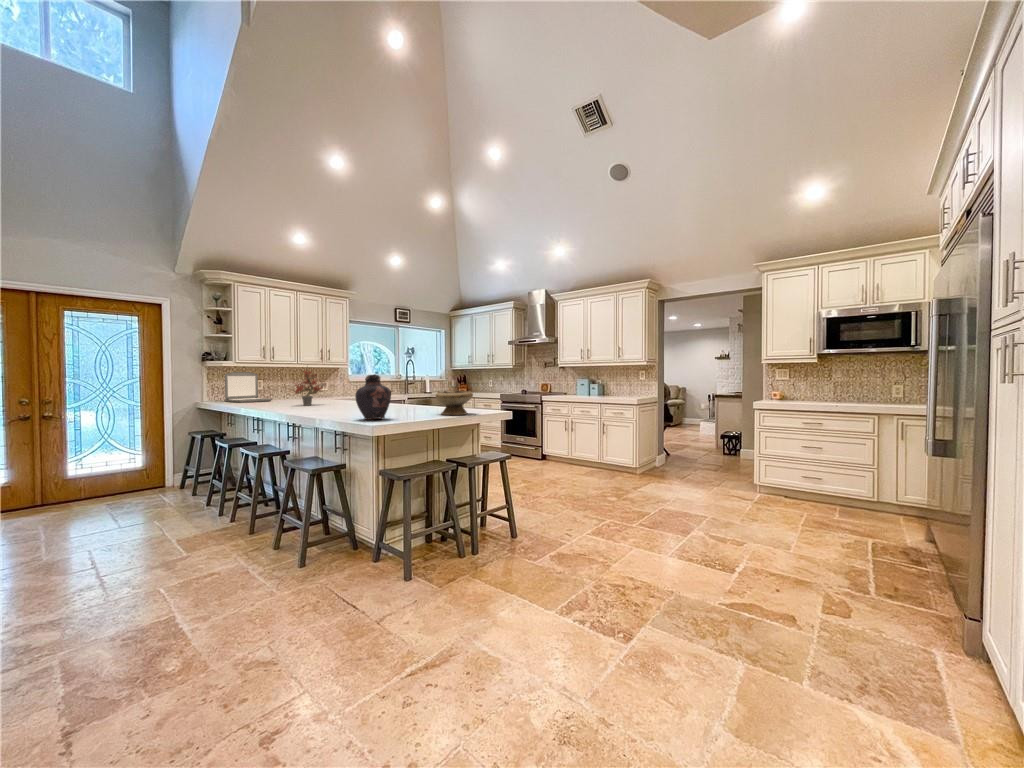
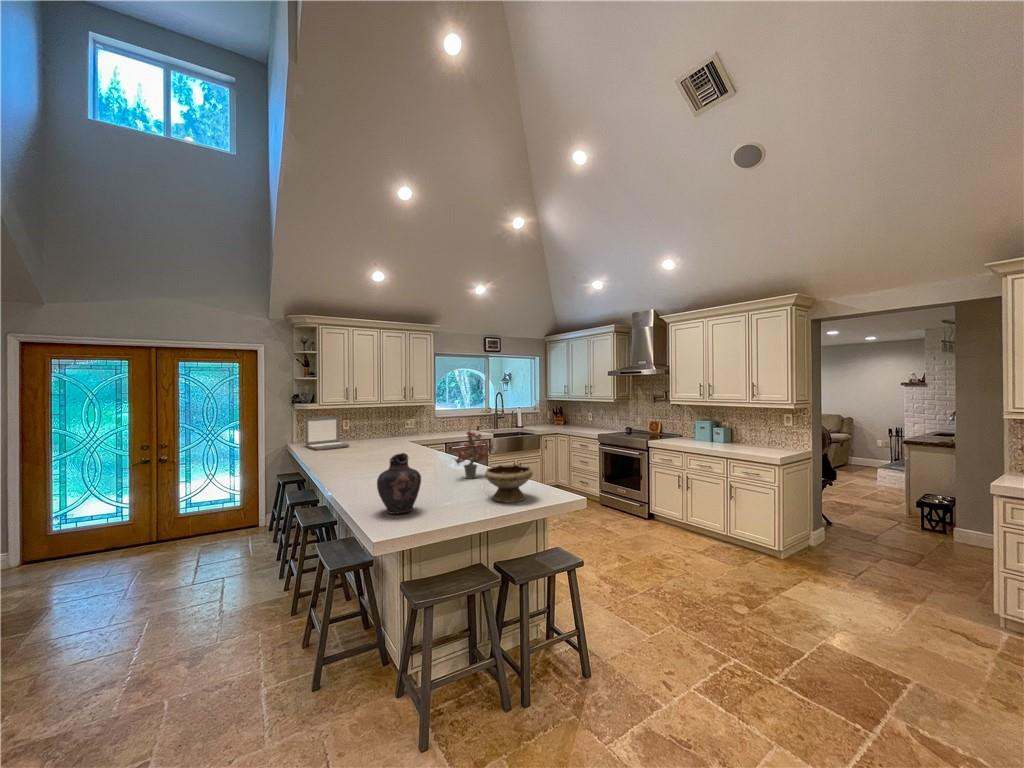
potted plant: present [294,370,326,406] -> present [455,428,493,479]

